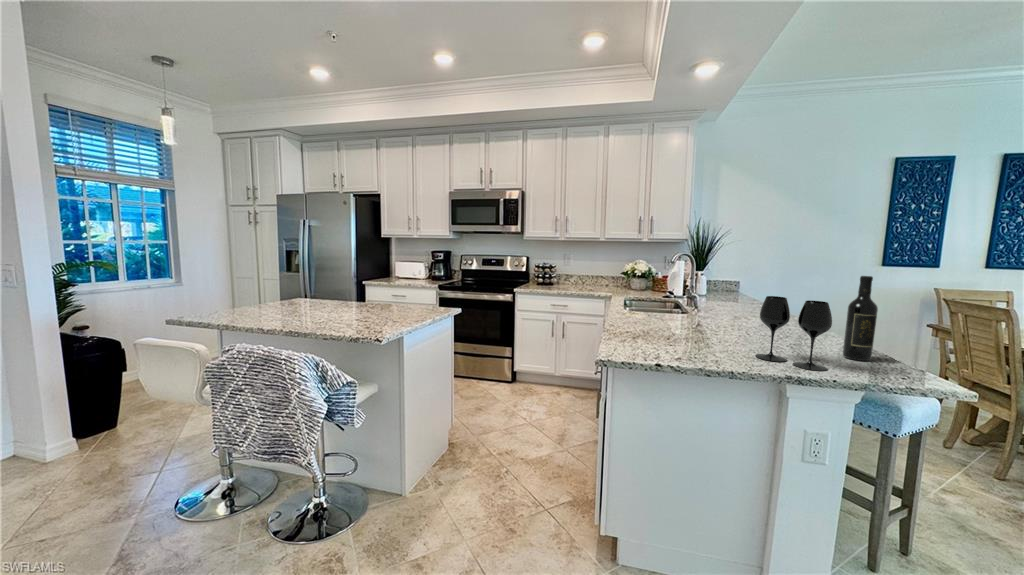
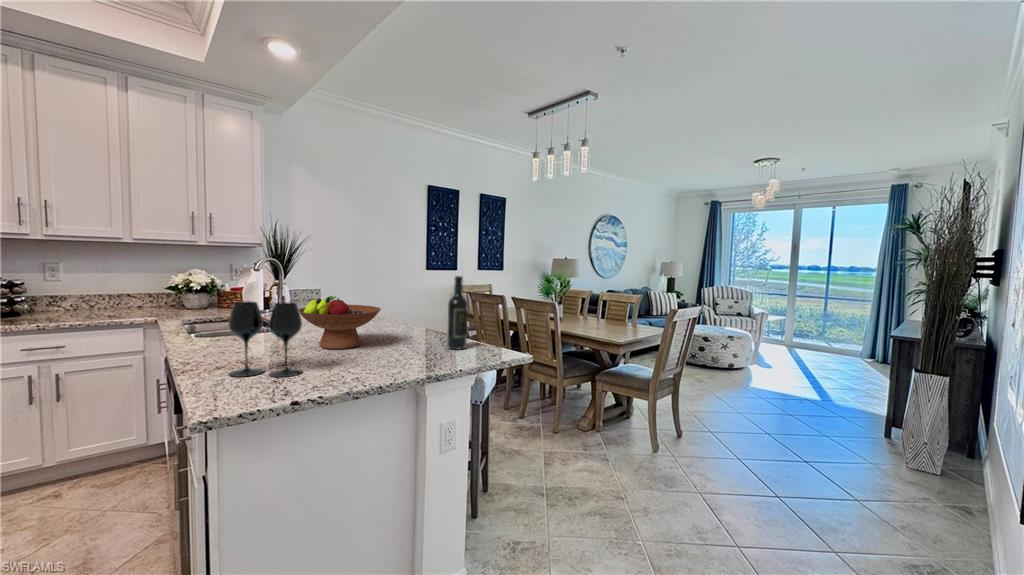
fruit bowl: none [689,288,768,336] -> present [299,296,381,349]
wine glass: present [755,296,832,371] -> present [229,301,302,377]

